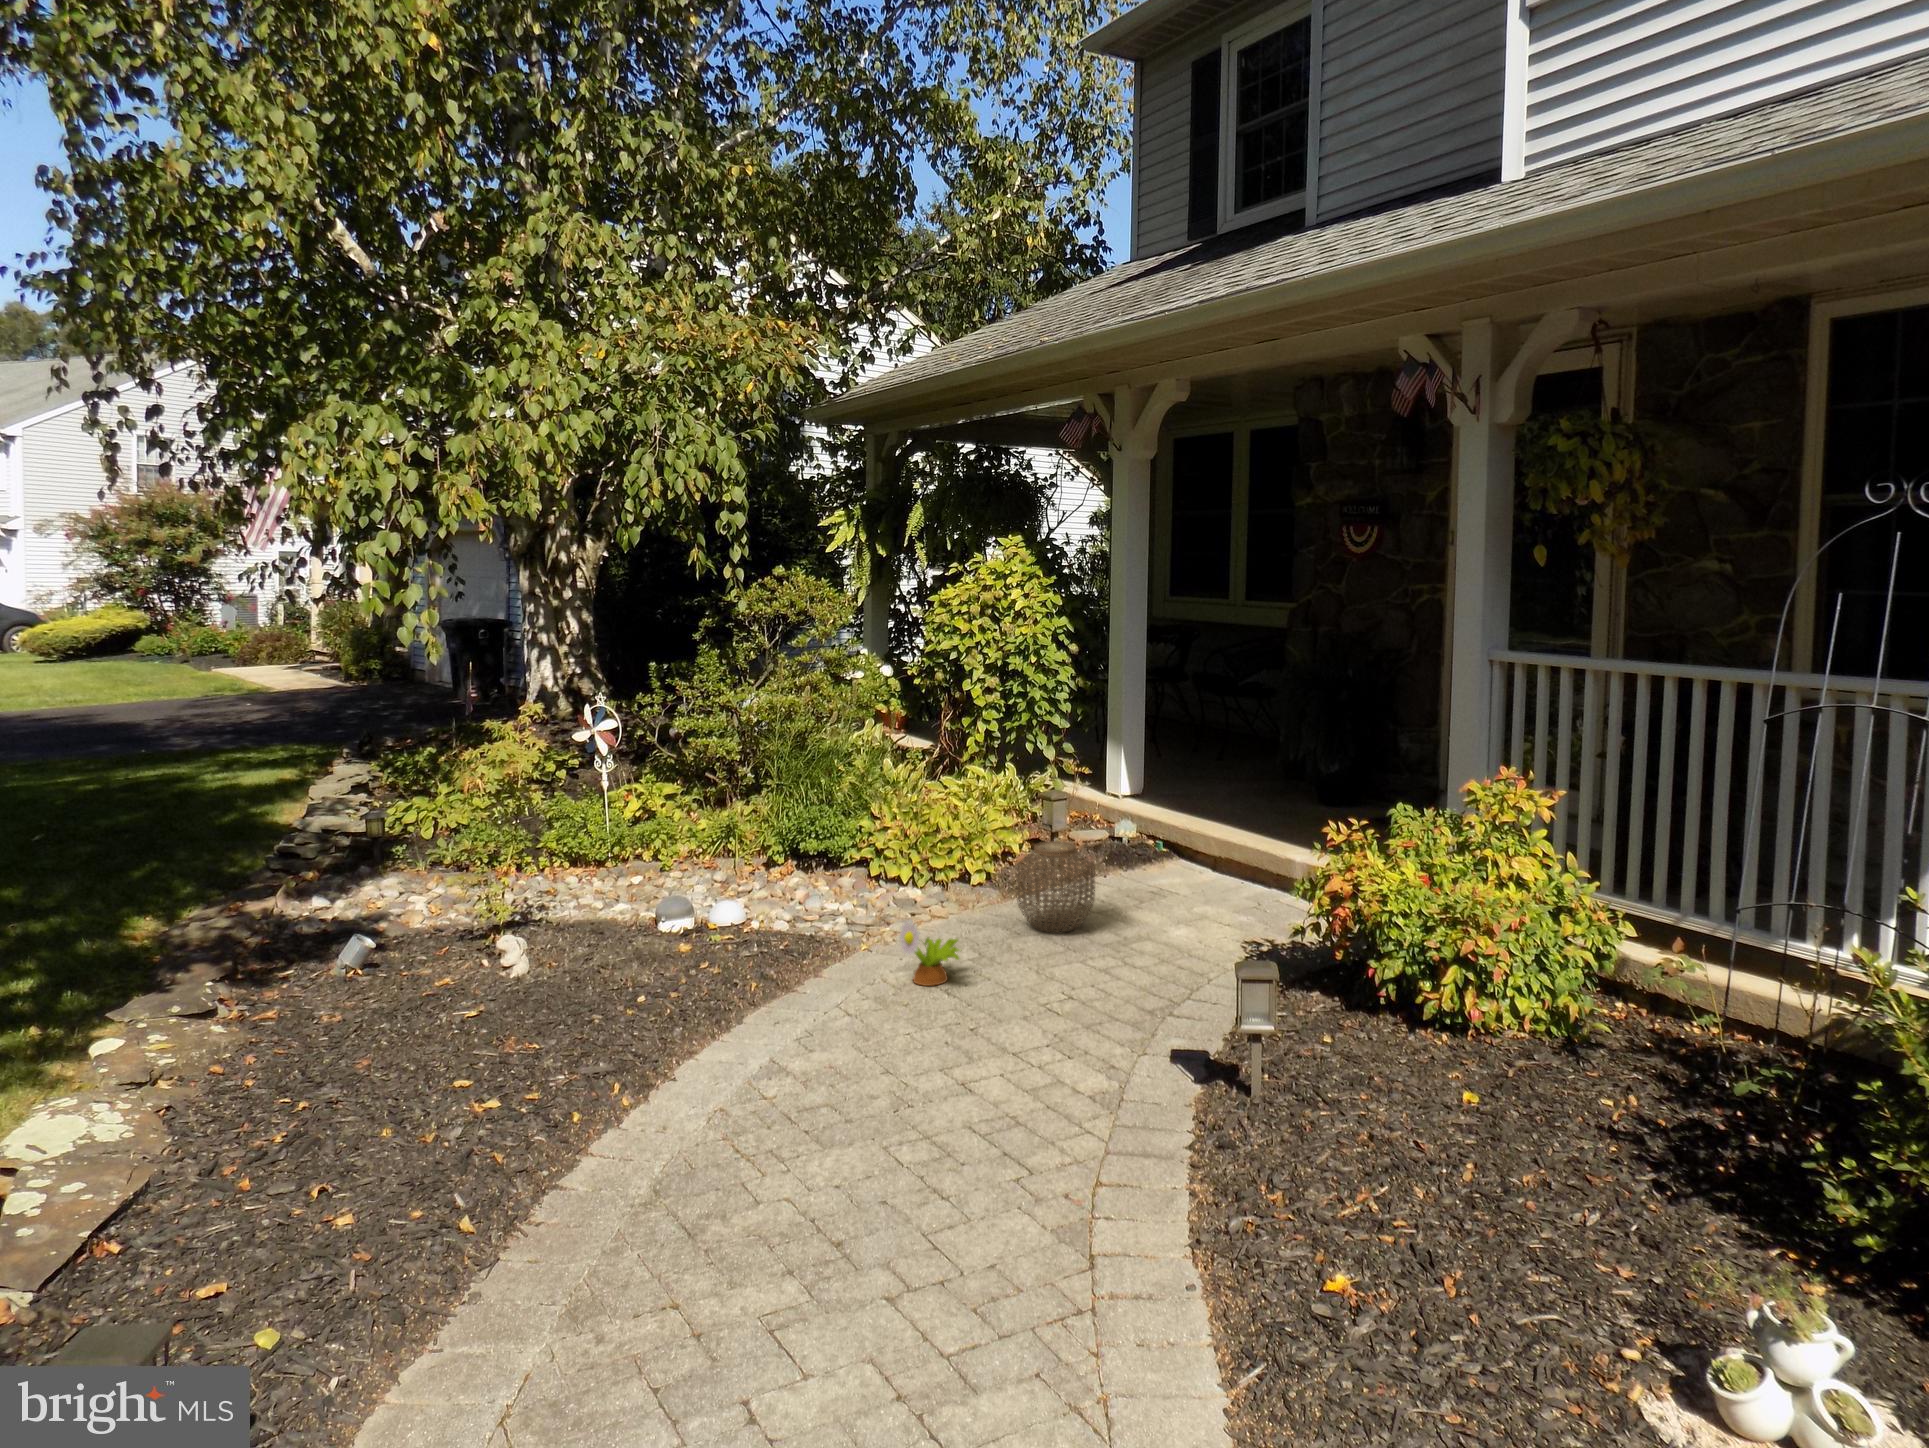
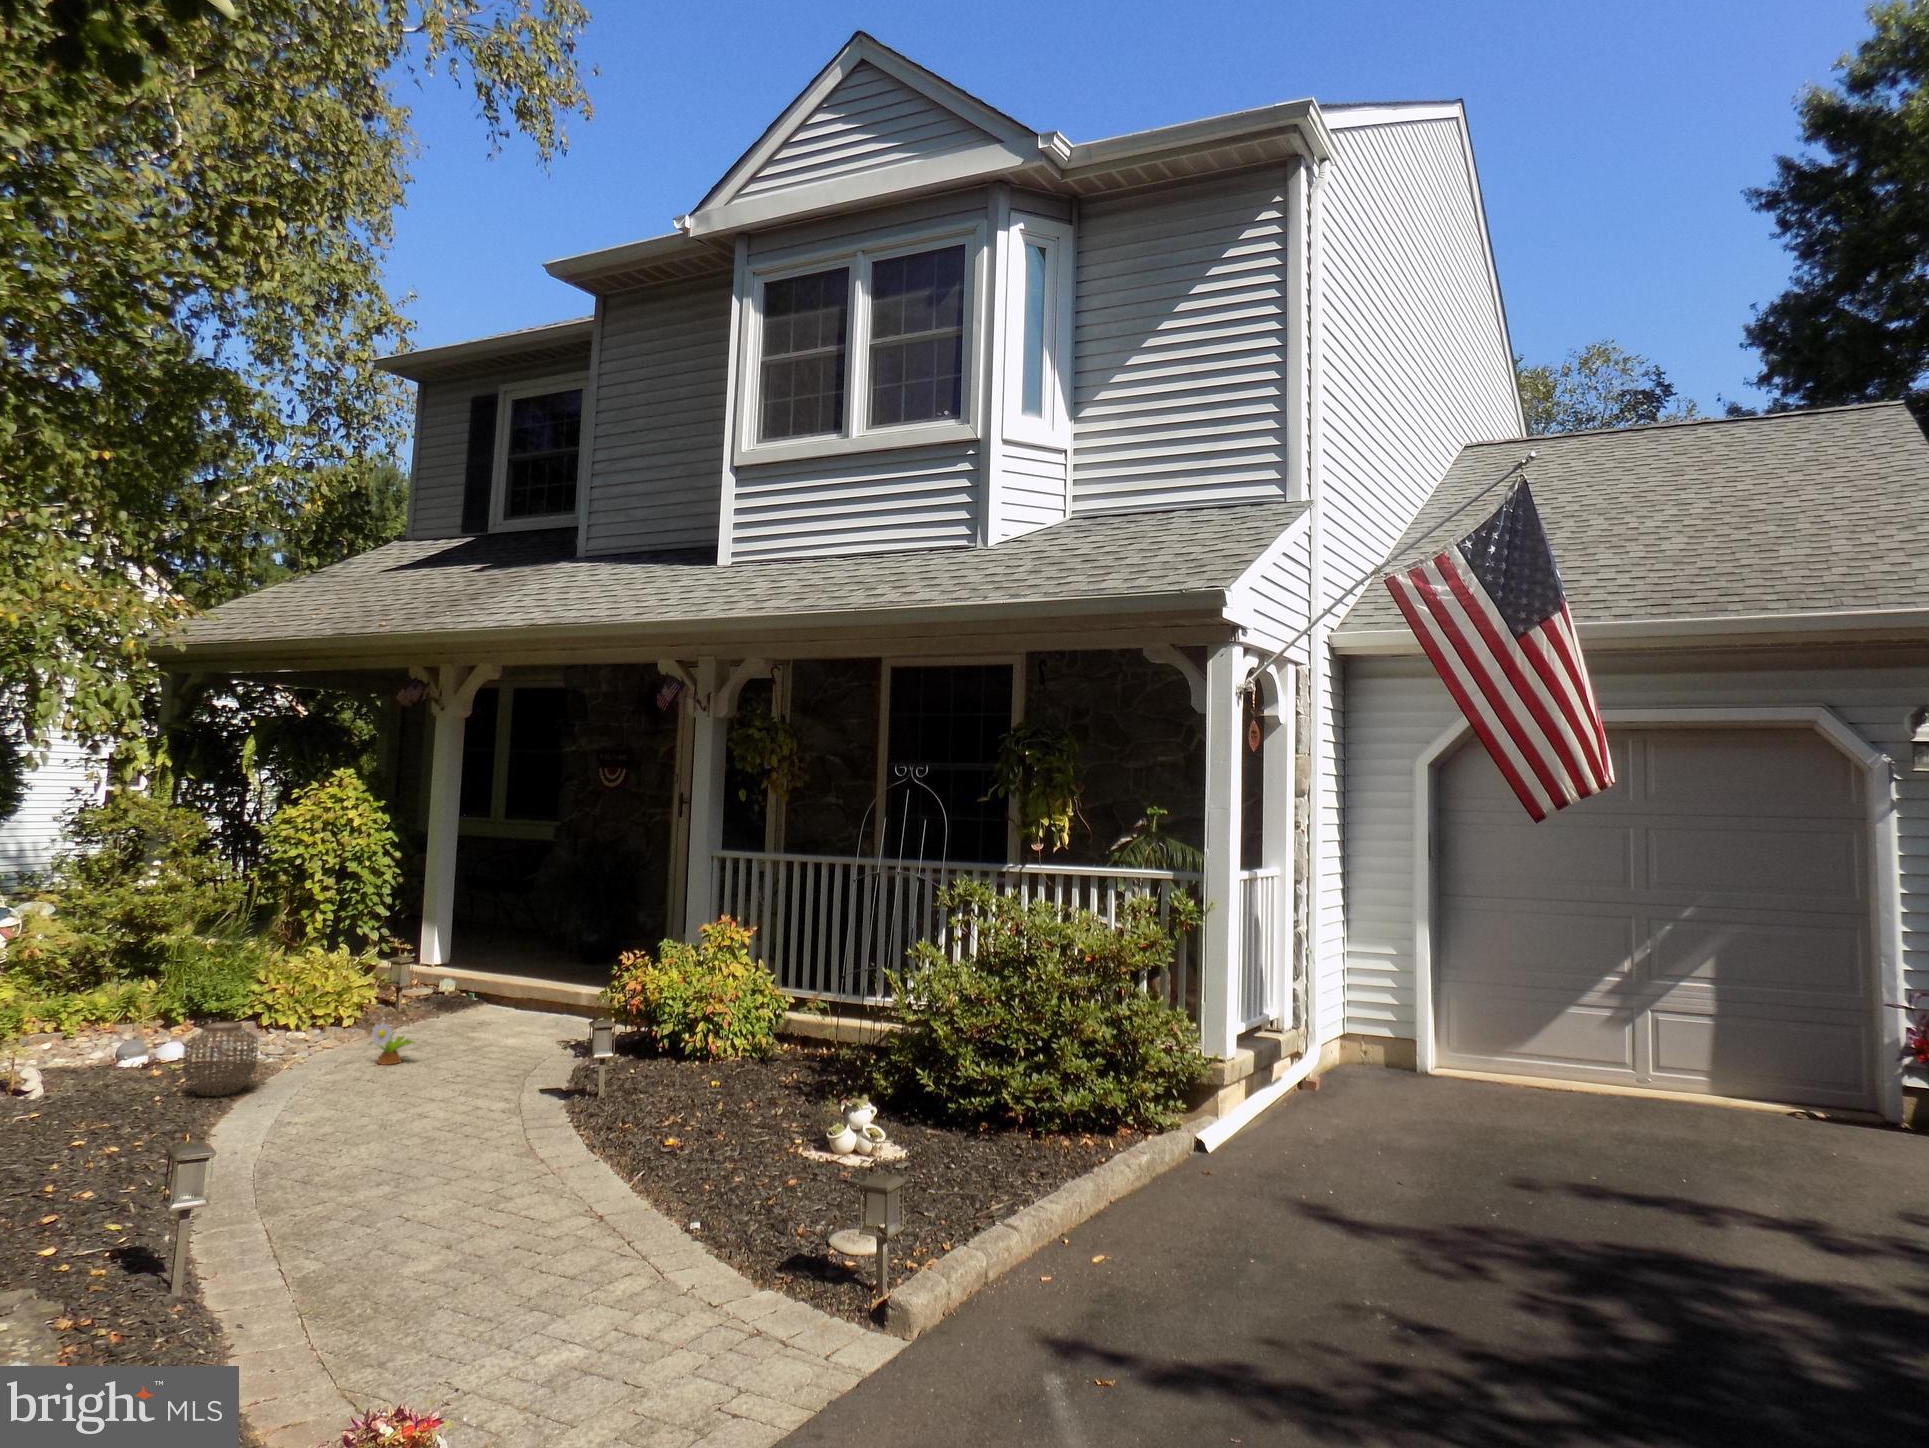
woven basket: present [1016,841,1095,933] -> present [183,1022,259,1096]

